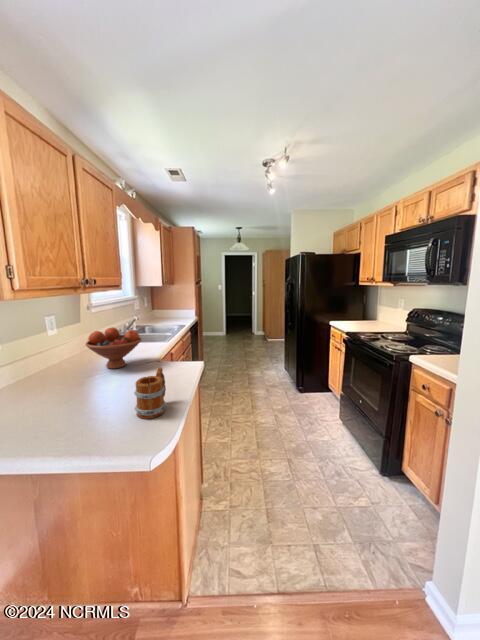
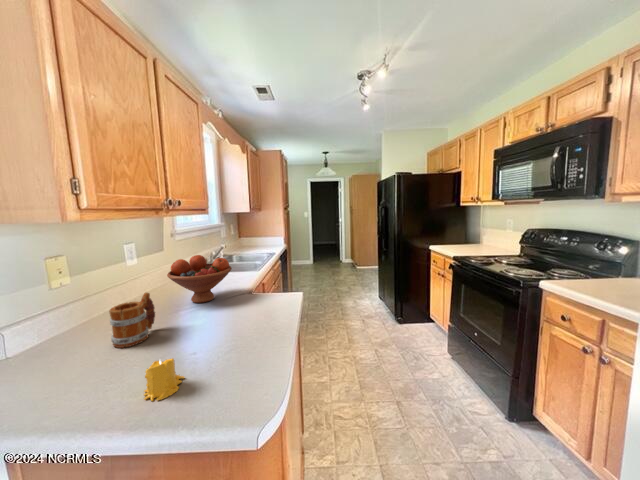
mug: present [134,367,166,419] -> present [109,293,155,348]
candle: none [72,405,102,435] -> present [144,358,185,401]

